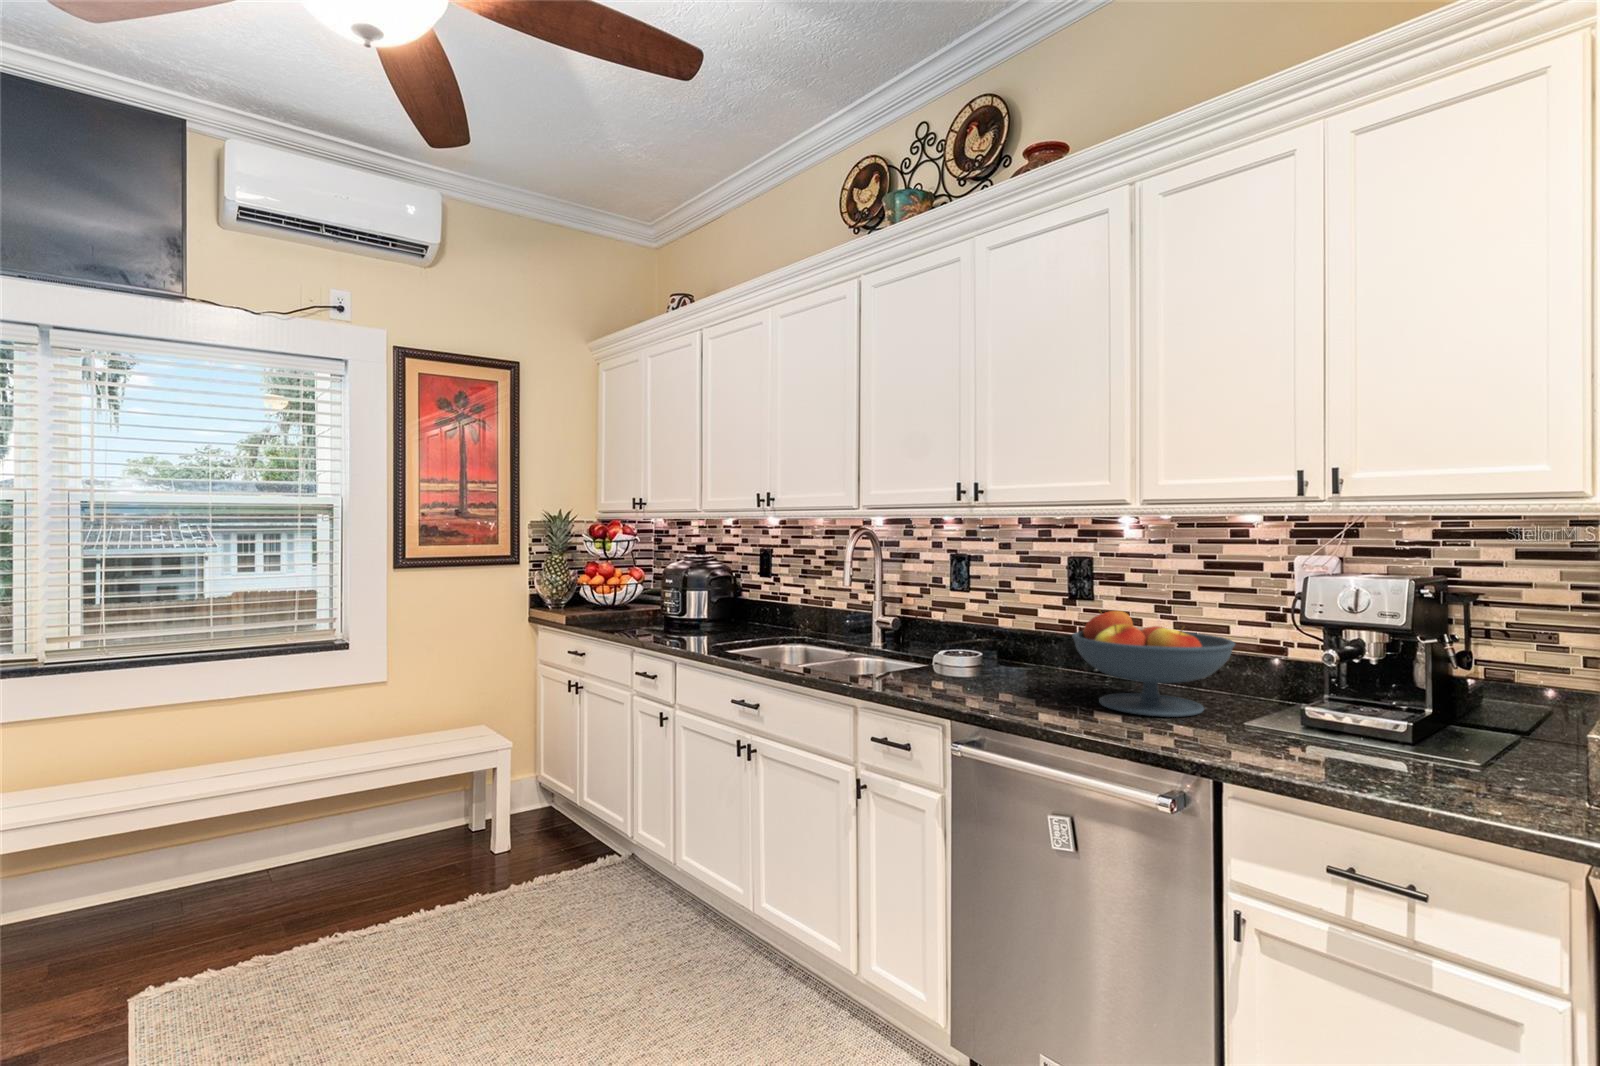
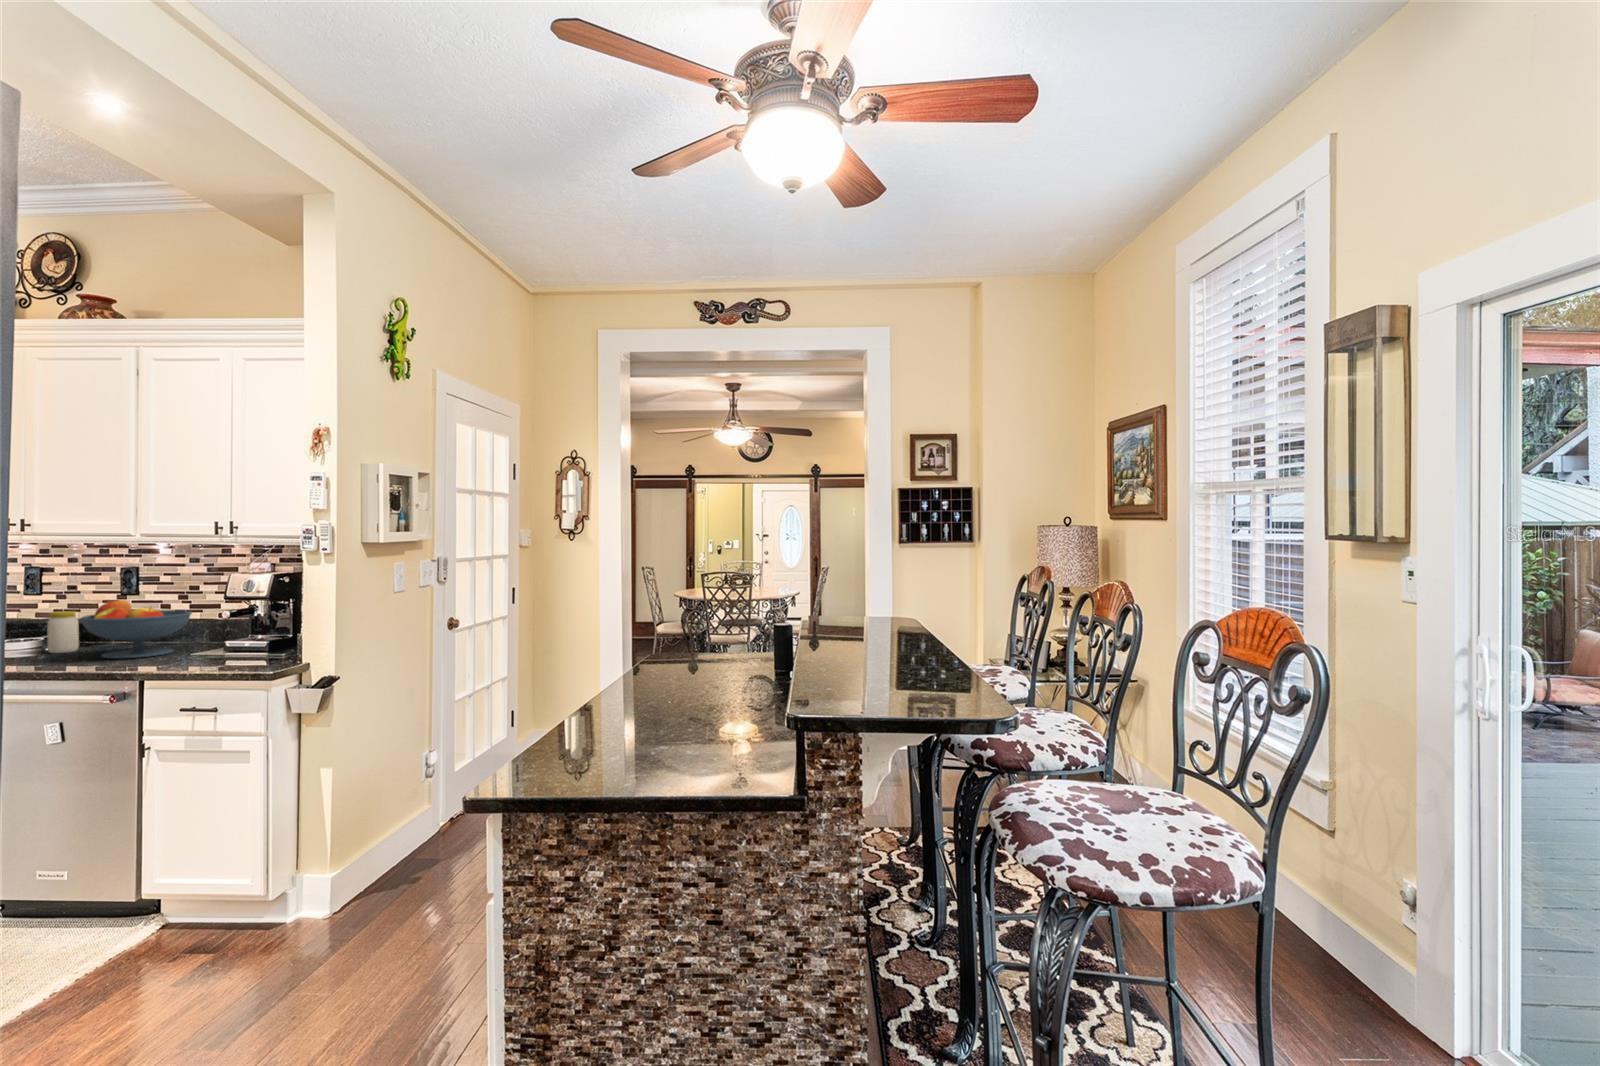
jar: none [1004,620,1040,684] -> present [47,611,79,653]

